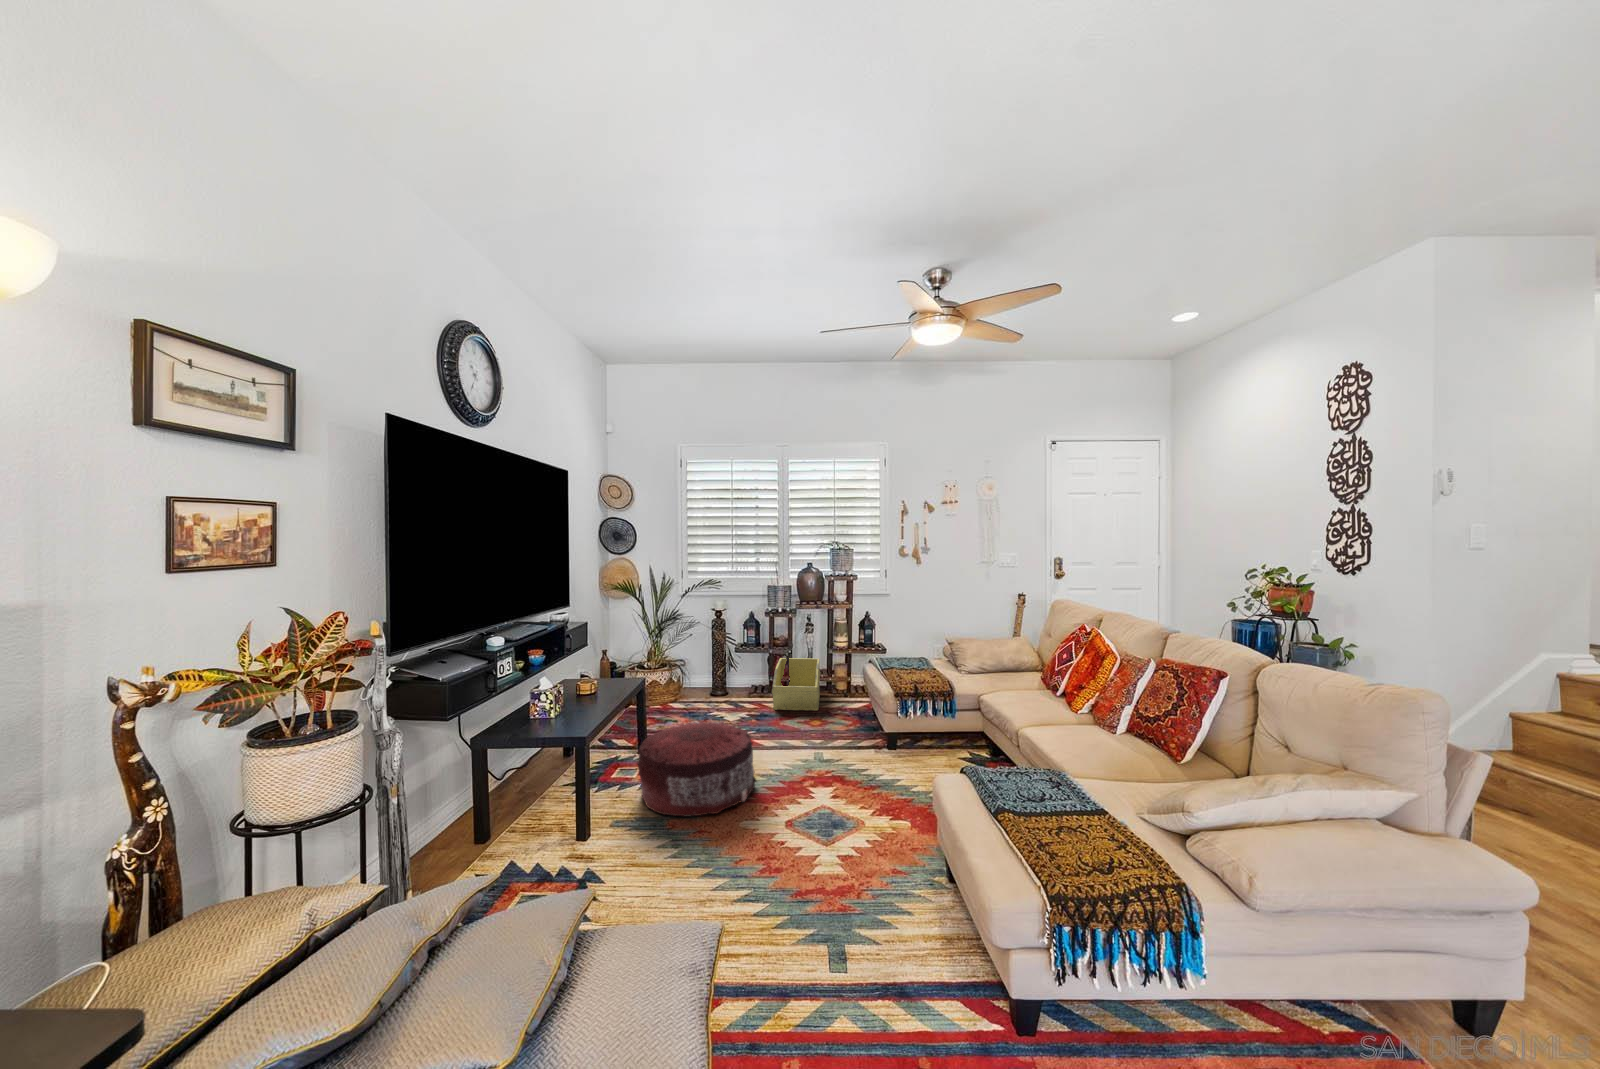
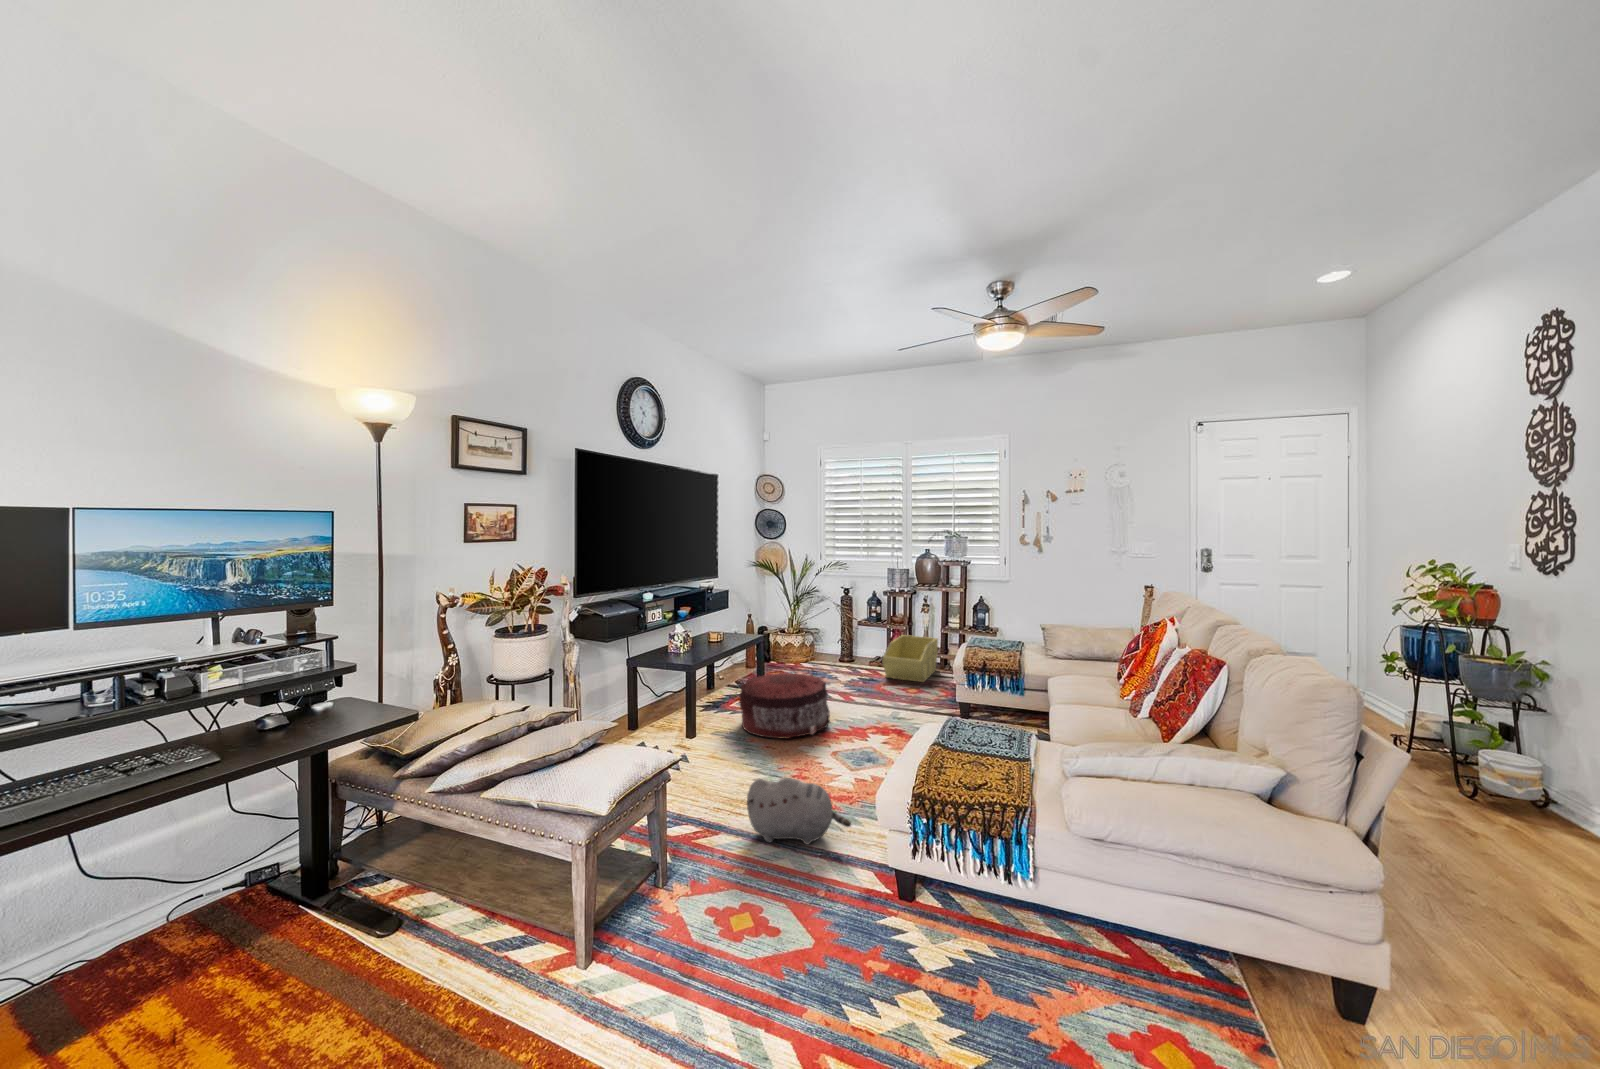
plush toy: none [756,890,904,994] -> present [747,778,851,845]

